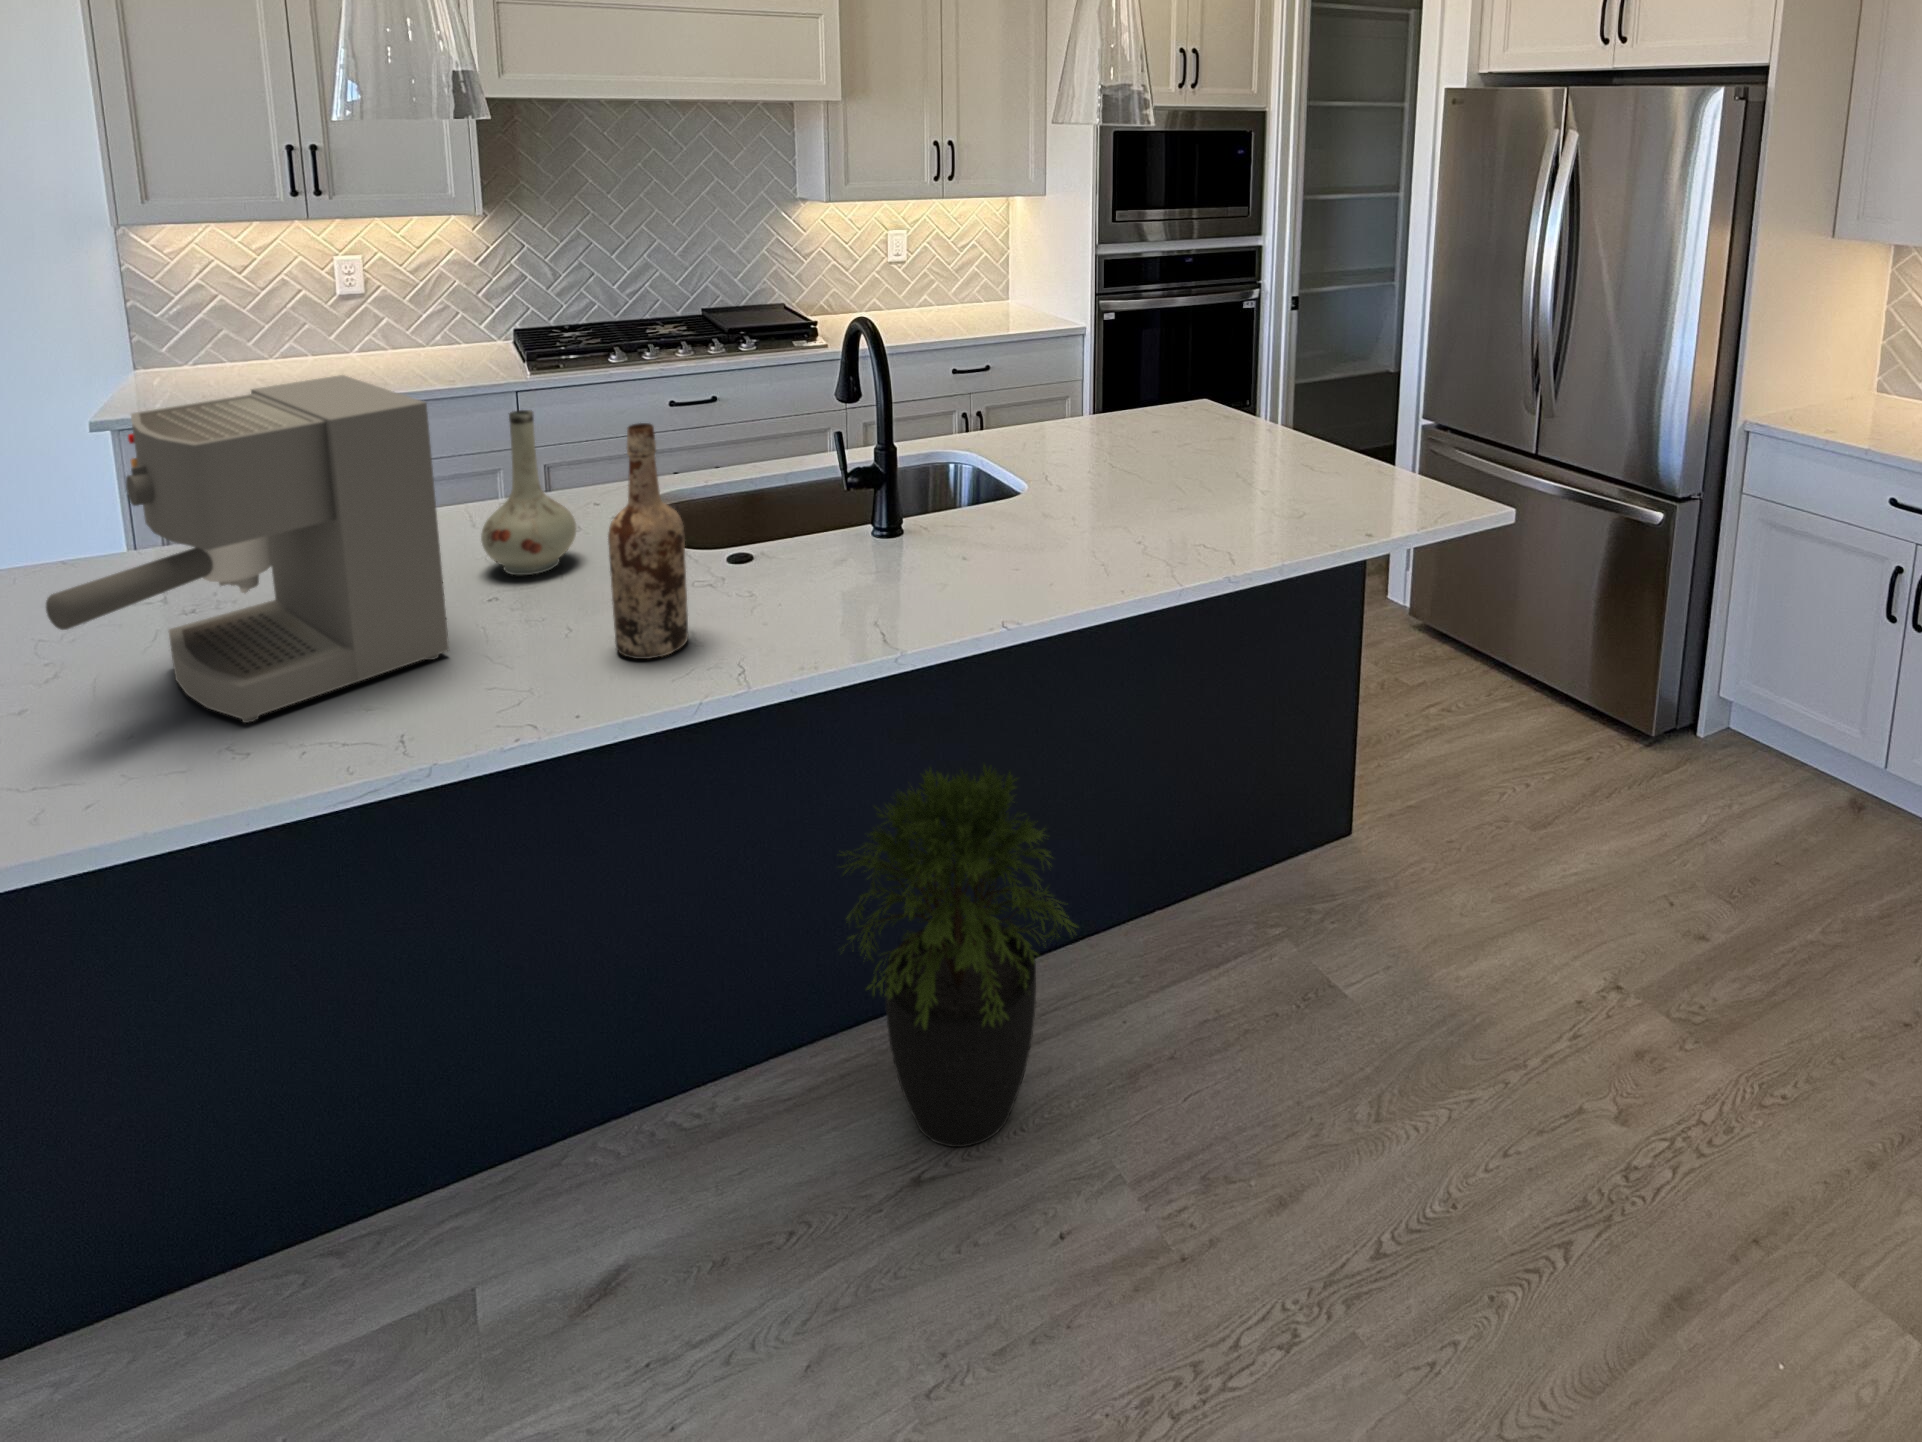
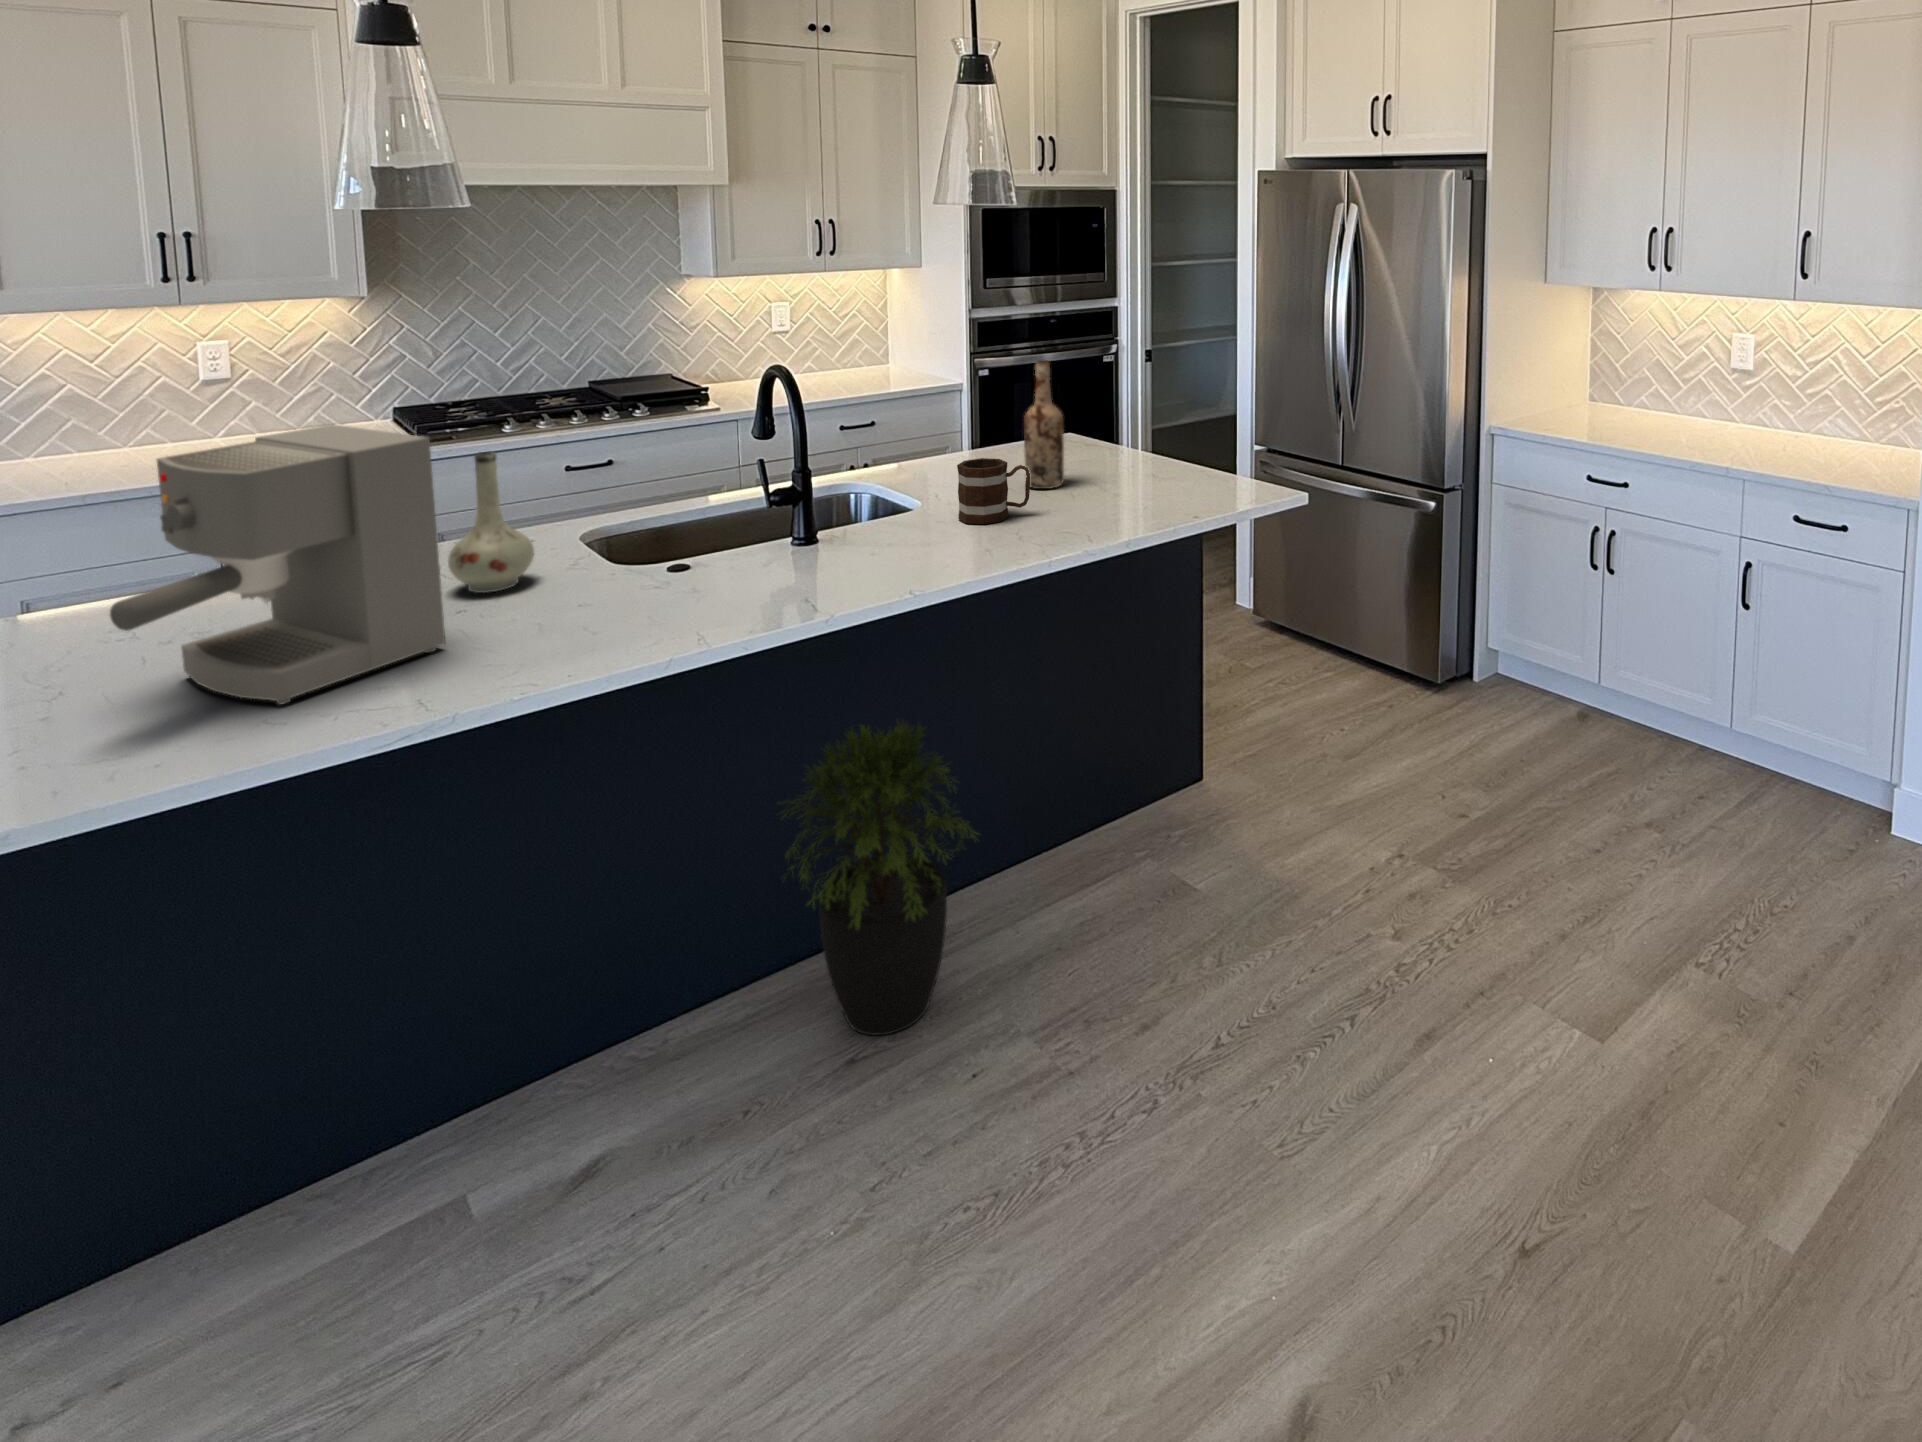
wine bottle: present [608,423,688,659] -> present [1024,360,1064,489]
mug: none [1068,442,1158,527] -> present [957,458,1030,524]

